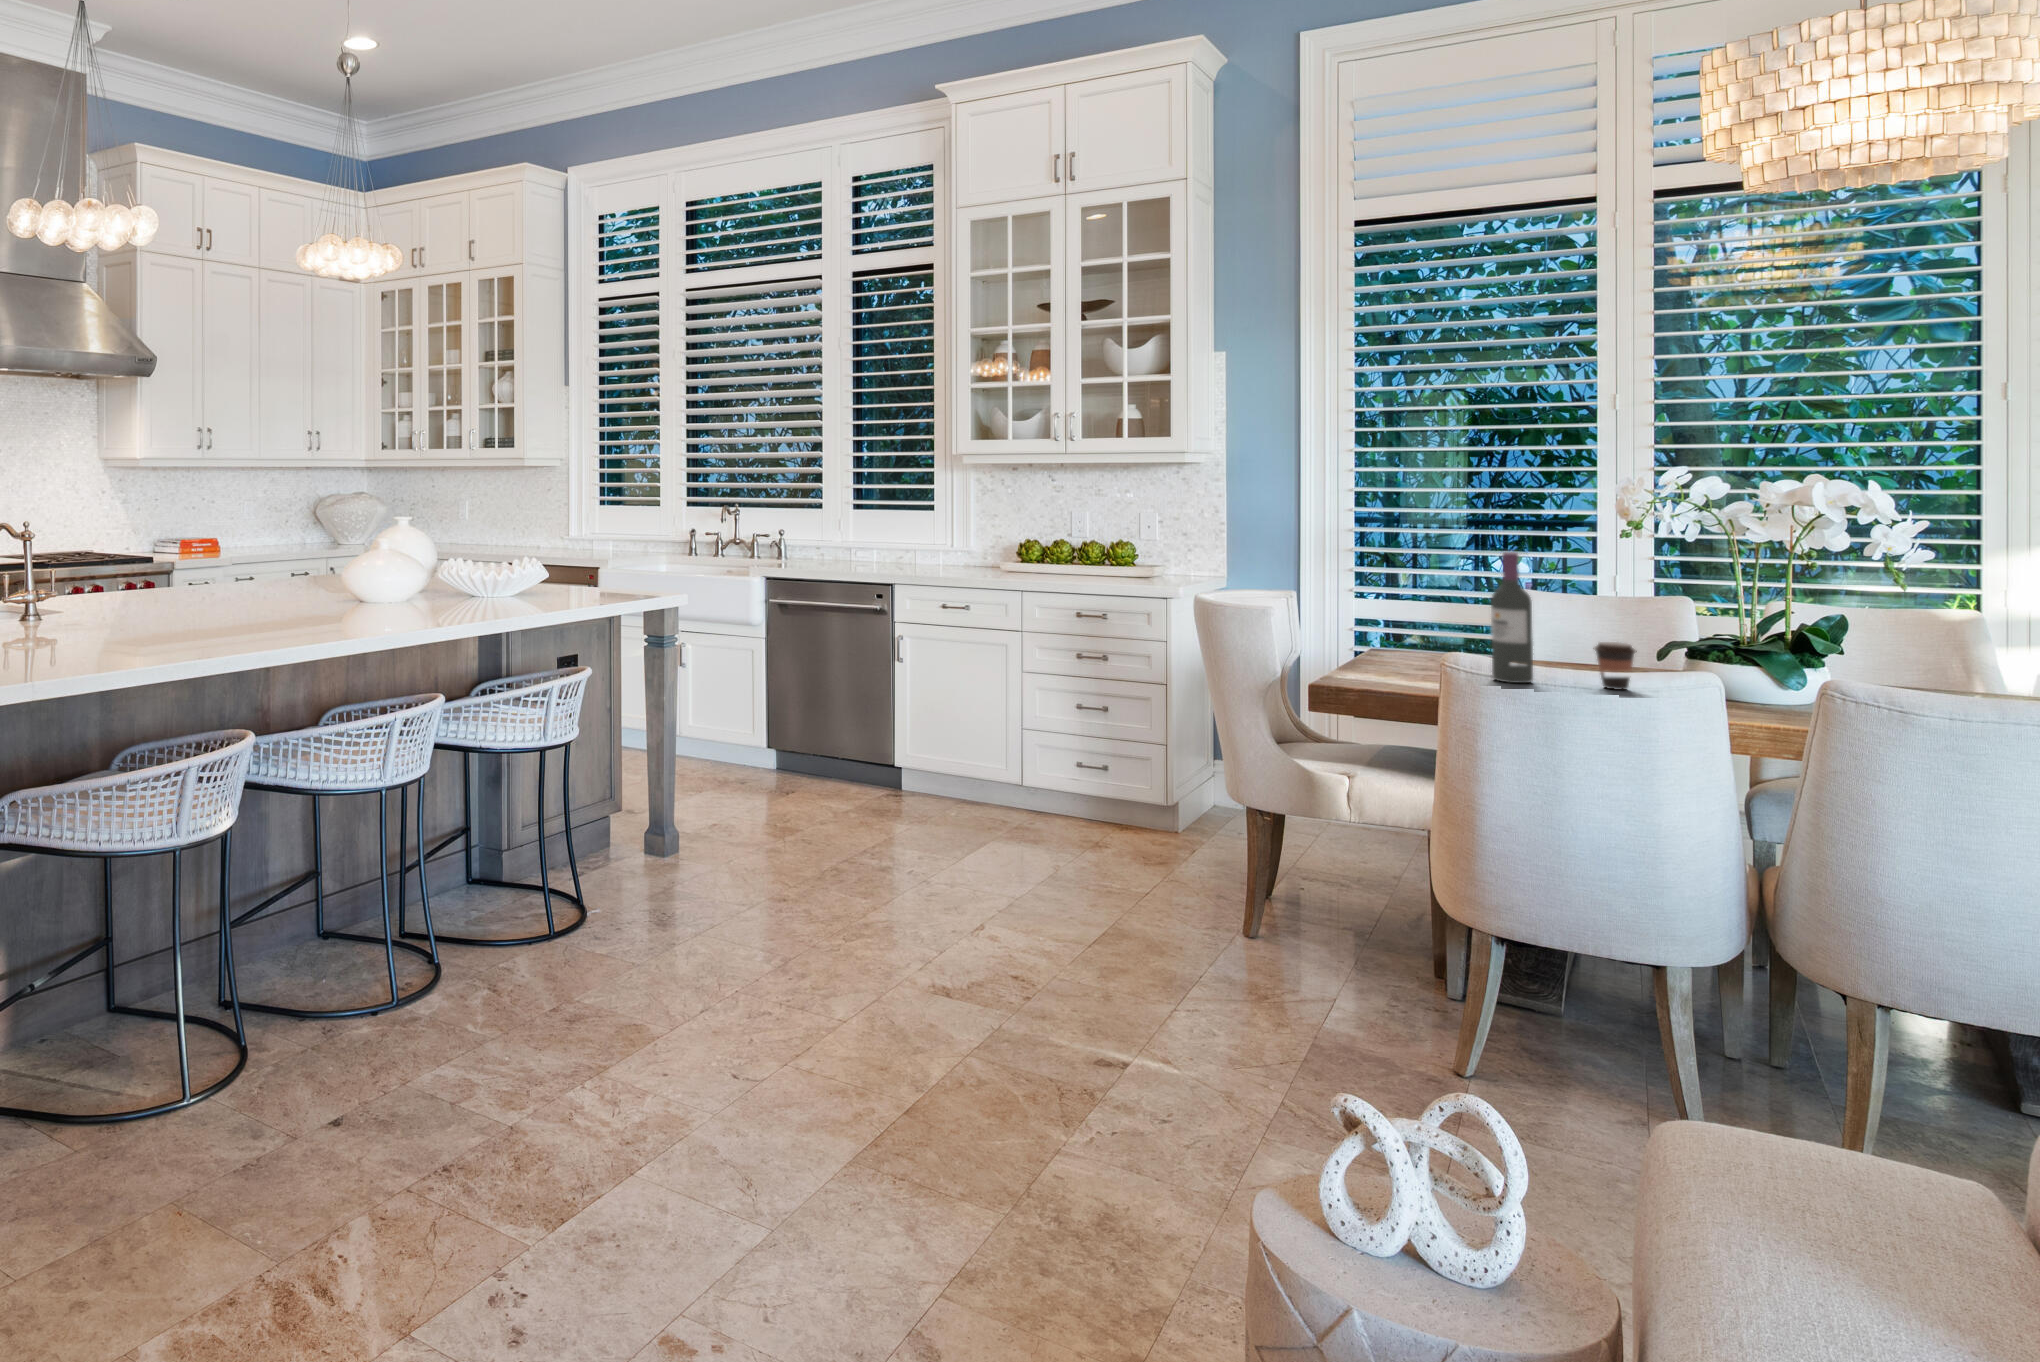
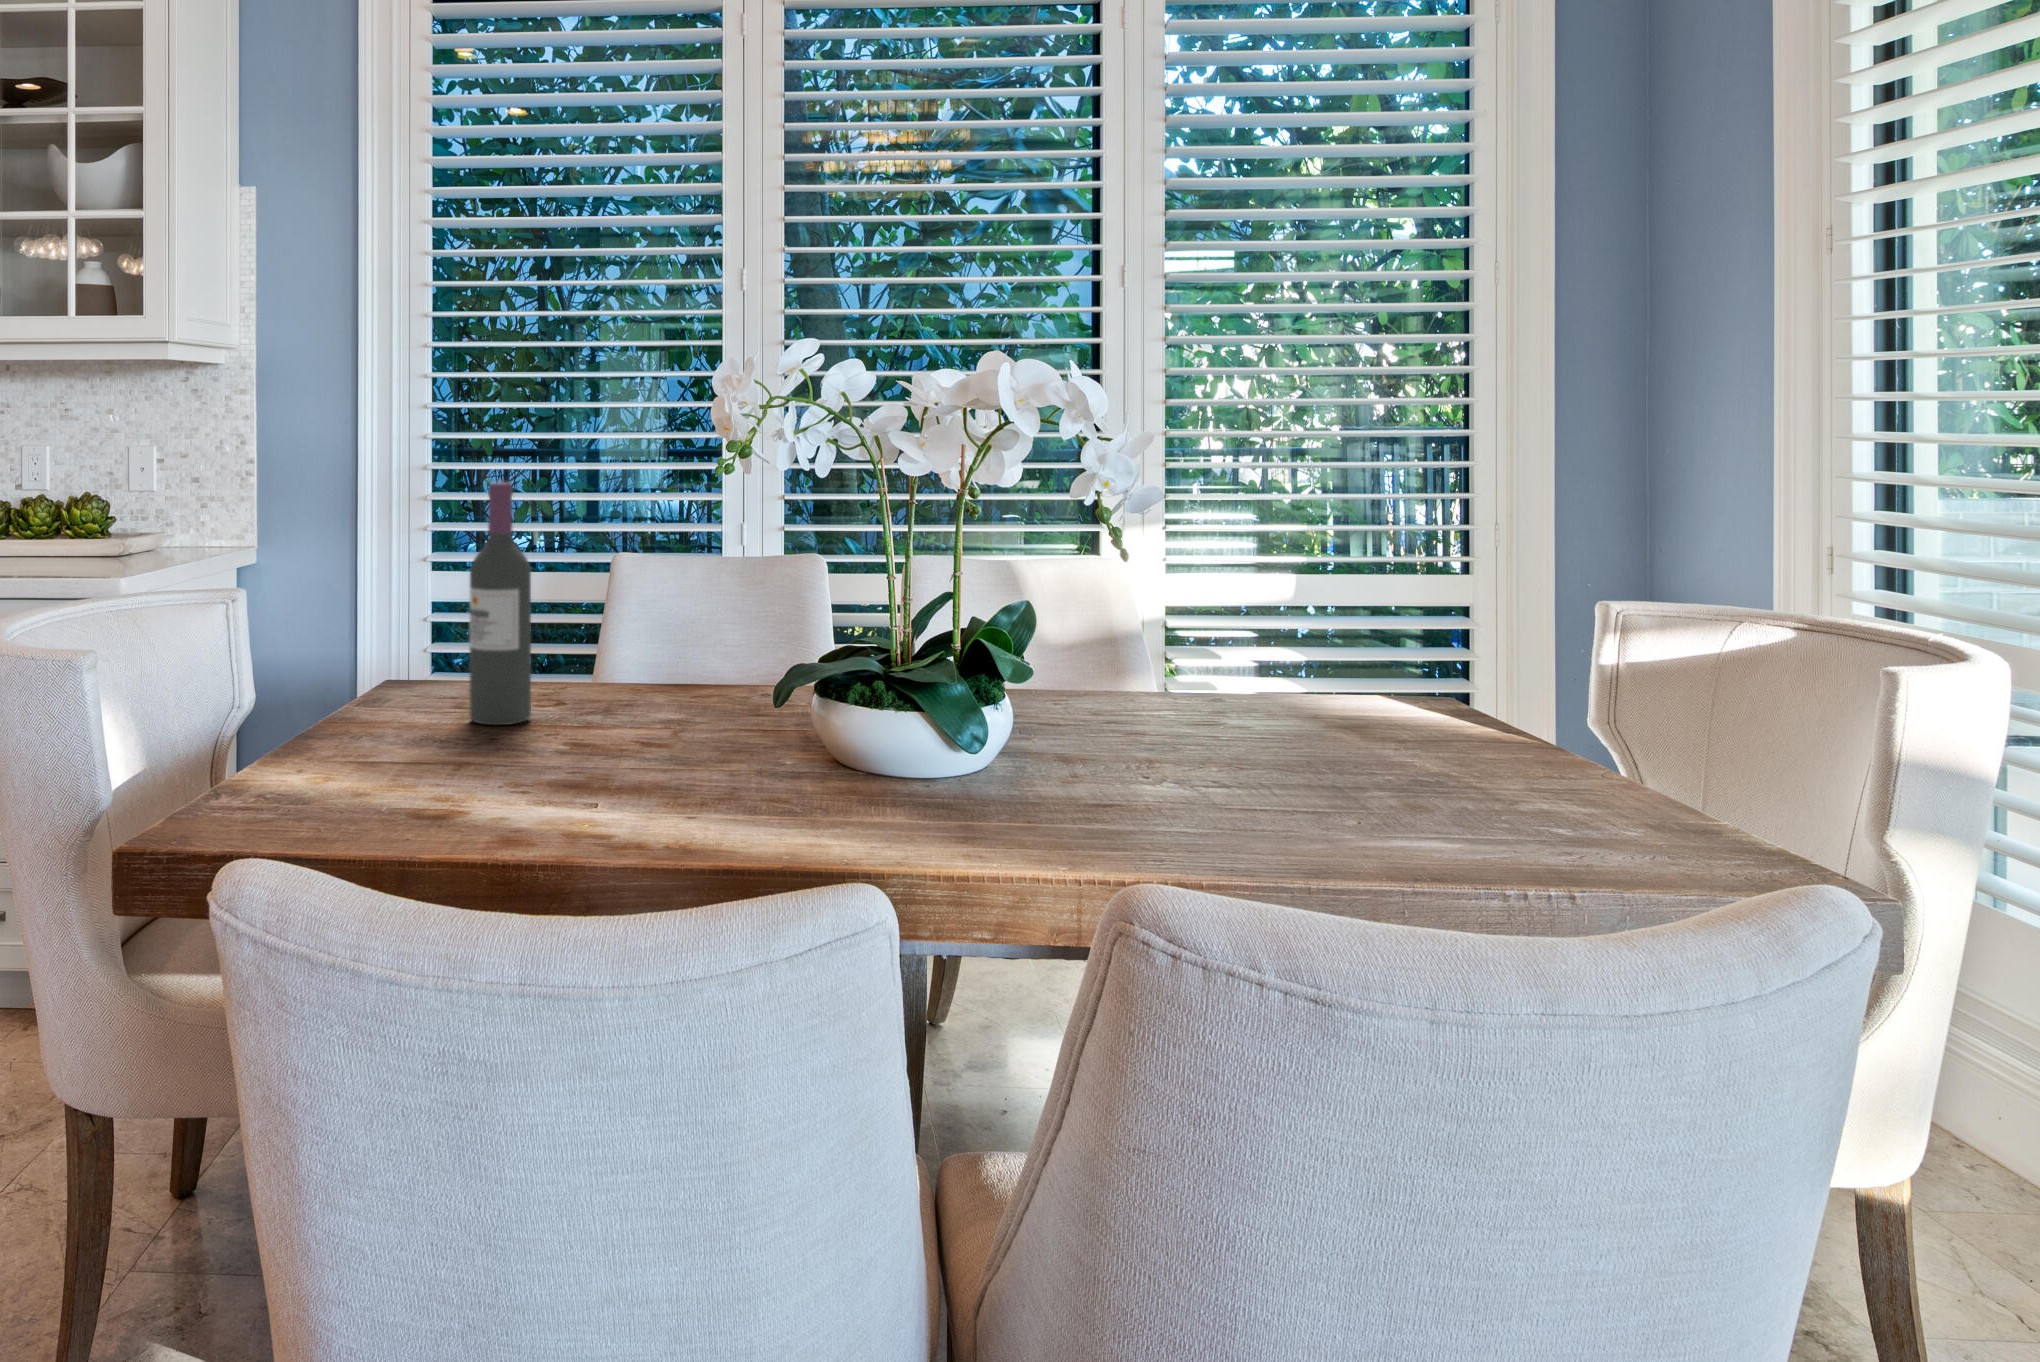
coffee cup: present [1593,642,1637,690] -> none [619,637,680,723]

